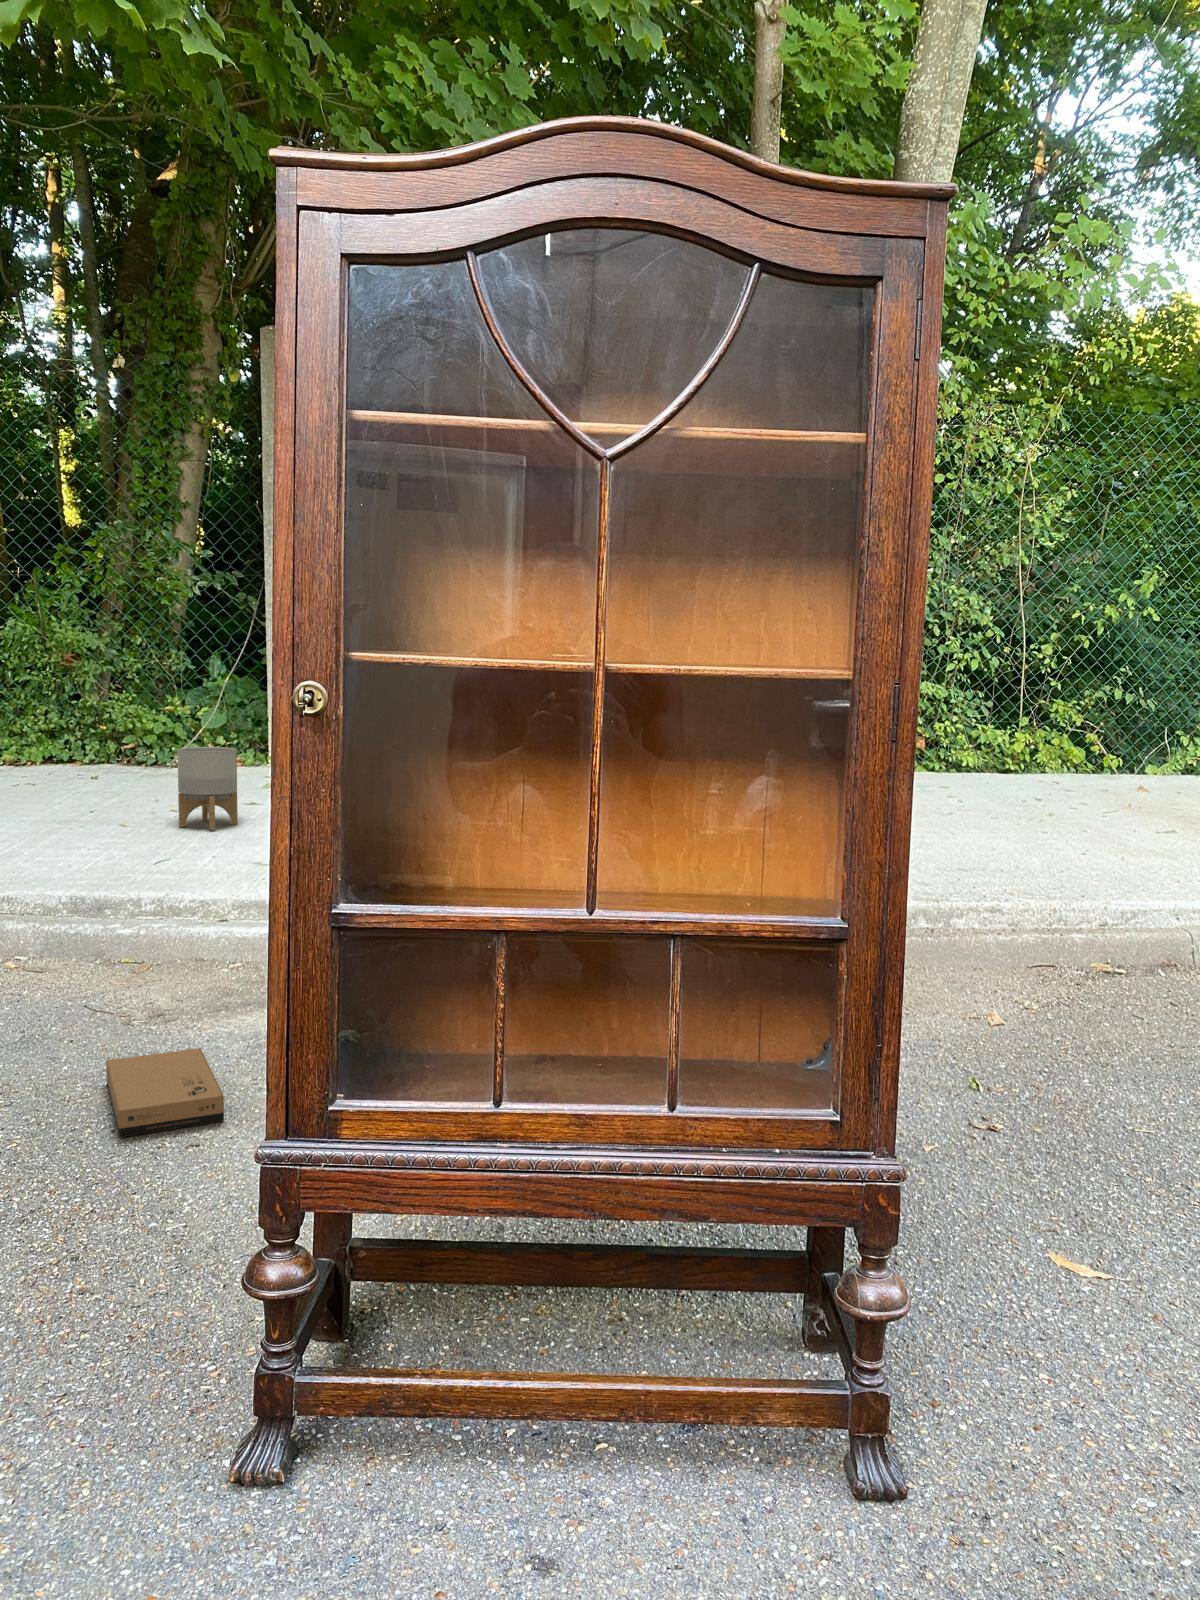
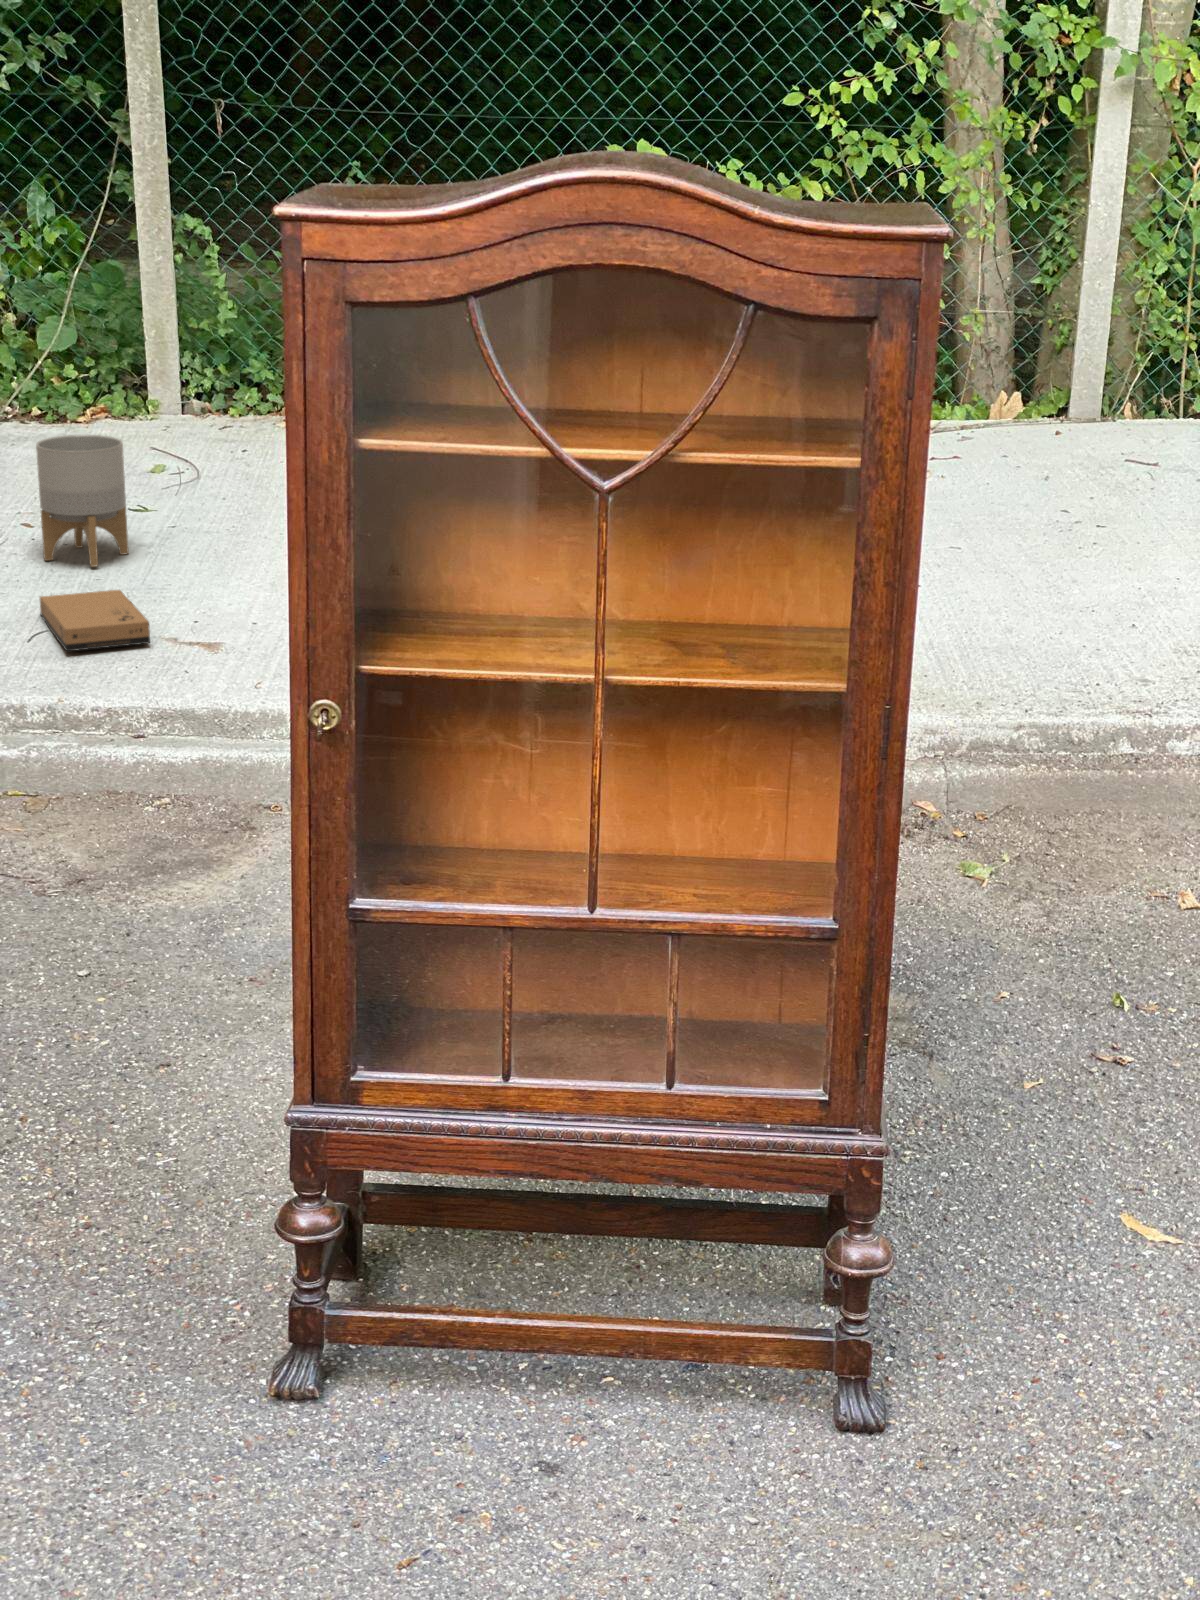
cardboard box: present [106,1048,224,1137] -> present [40,590,150,651]

